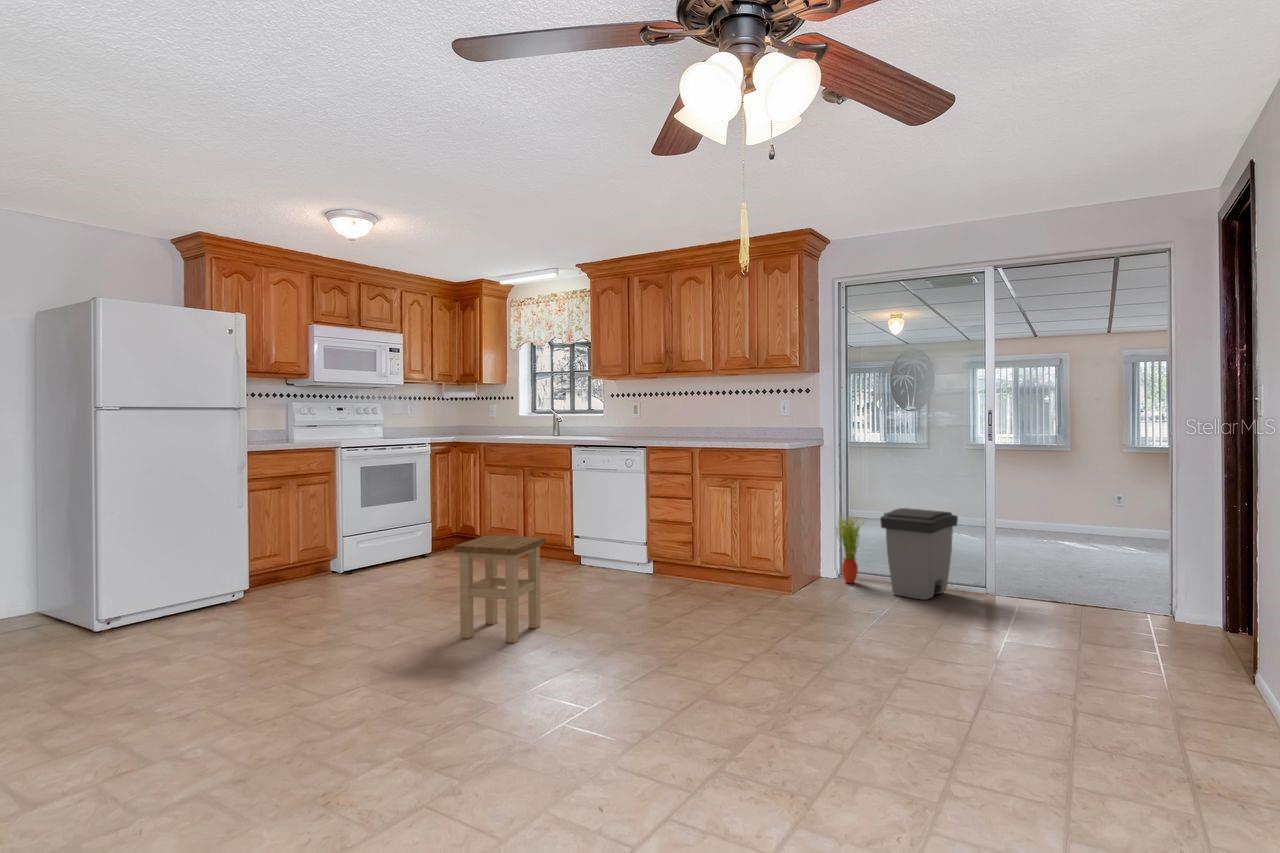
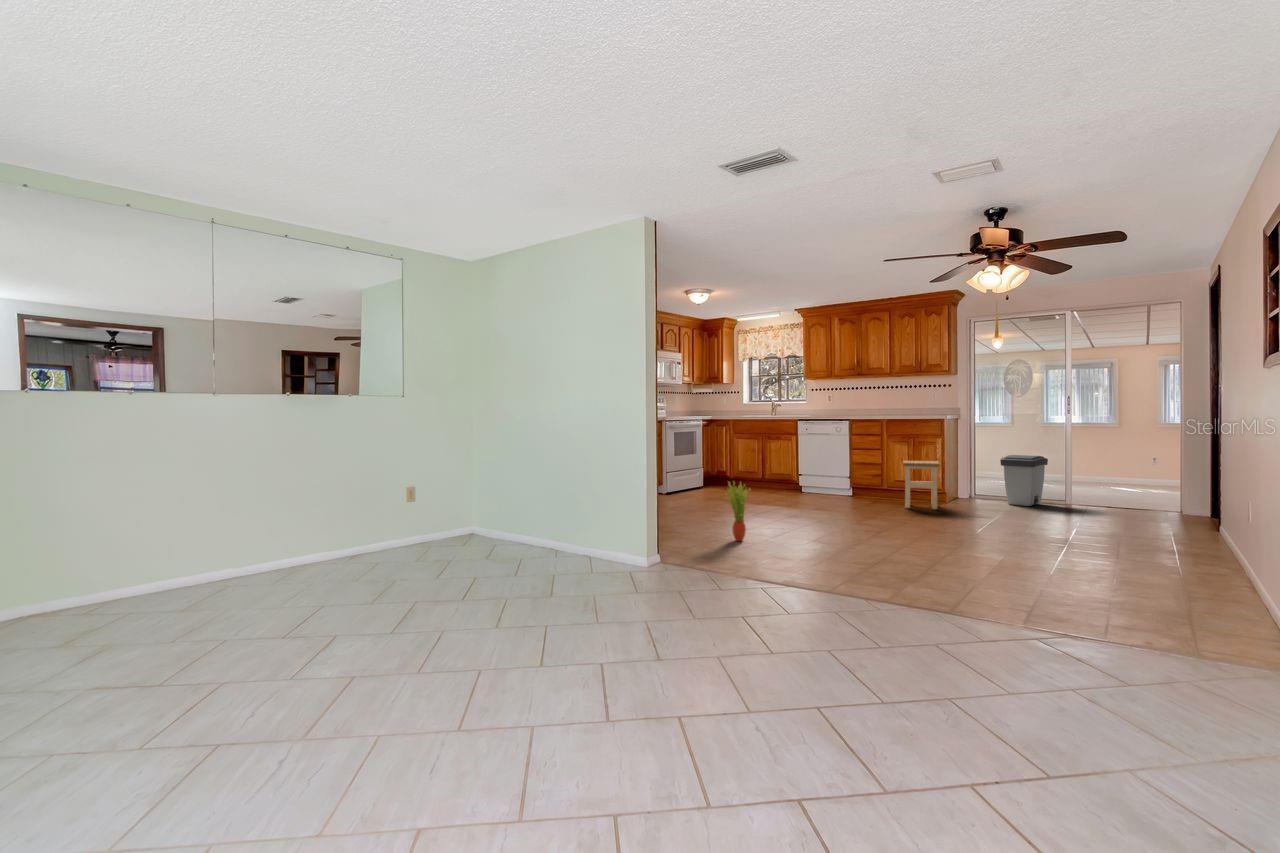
potted plant: present [836,514,864,583] -> present [726,482,751,541]
stool: present [454,535,545,643] -> present [903,461,940,509]

